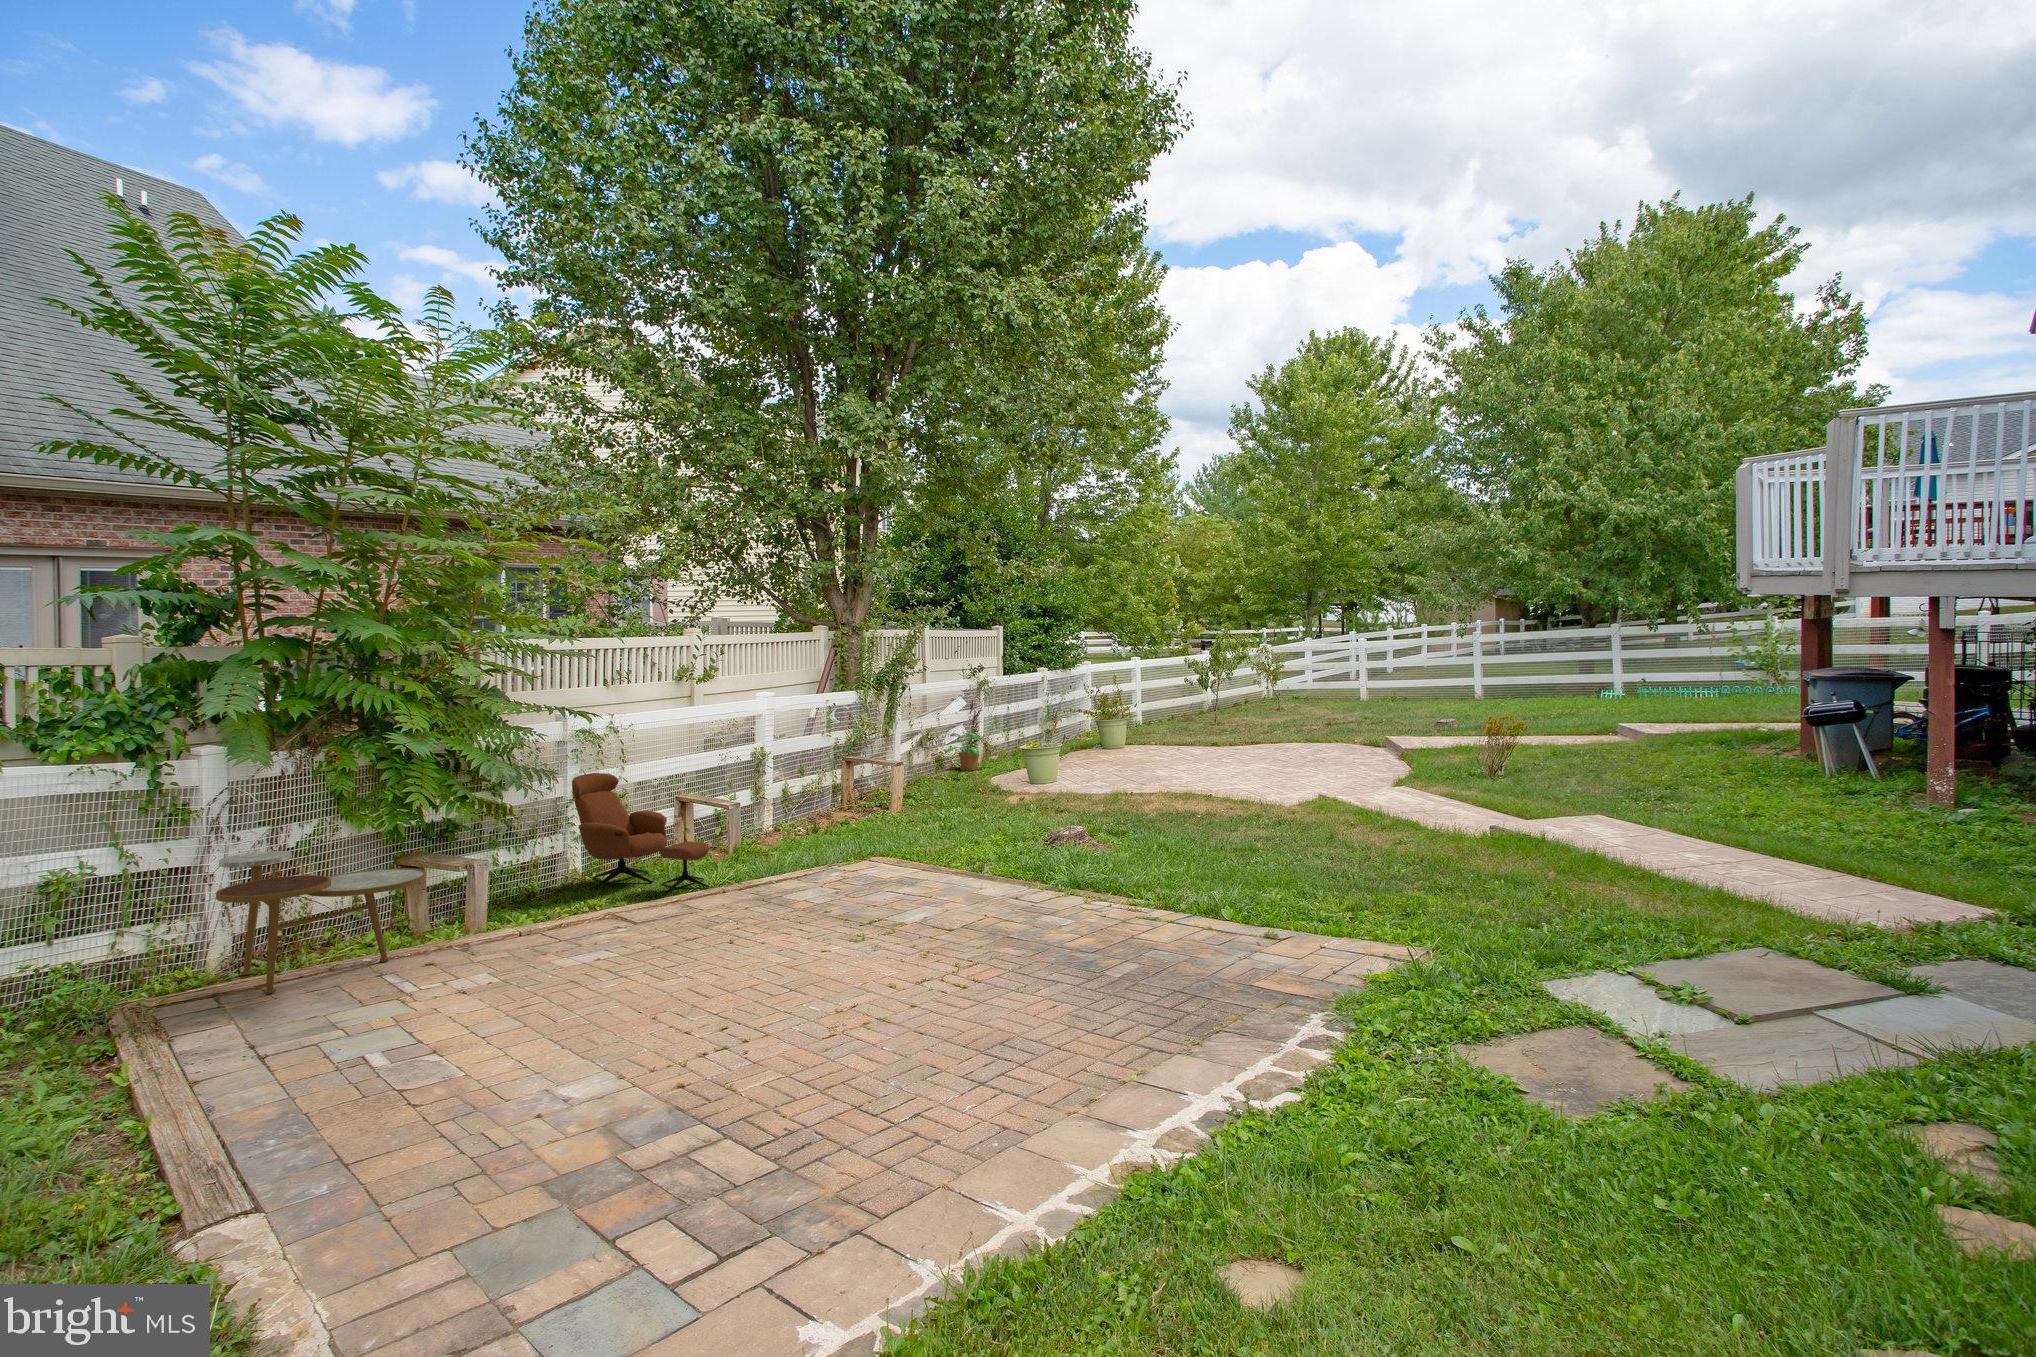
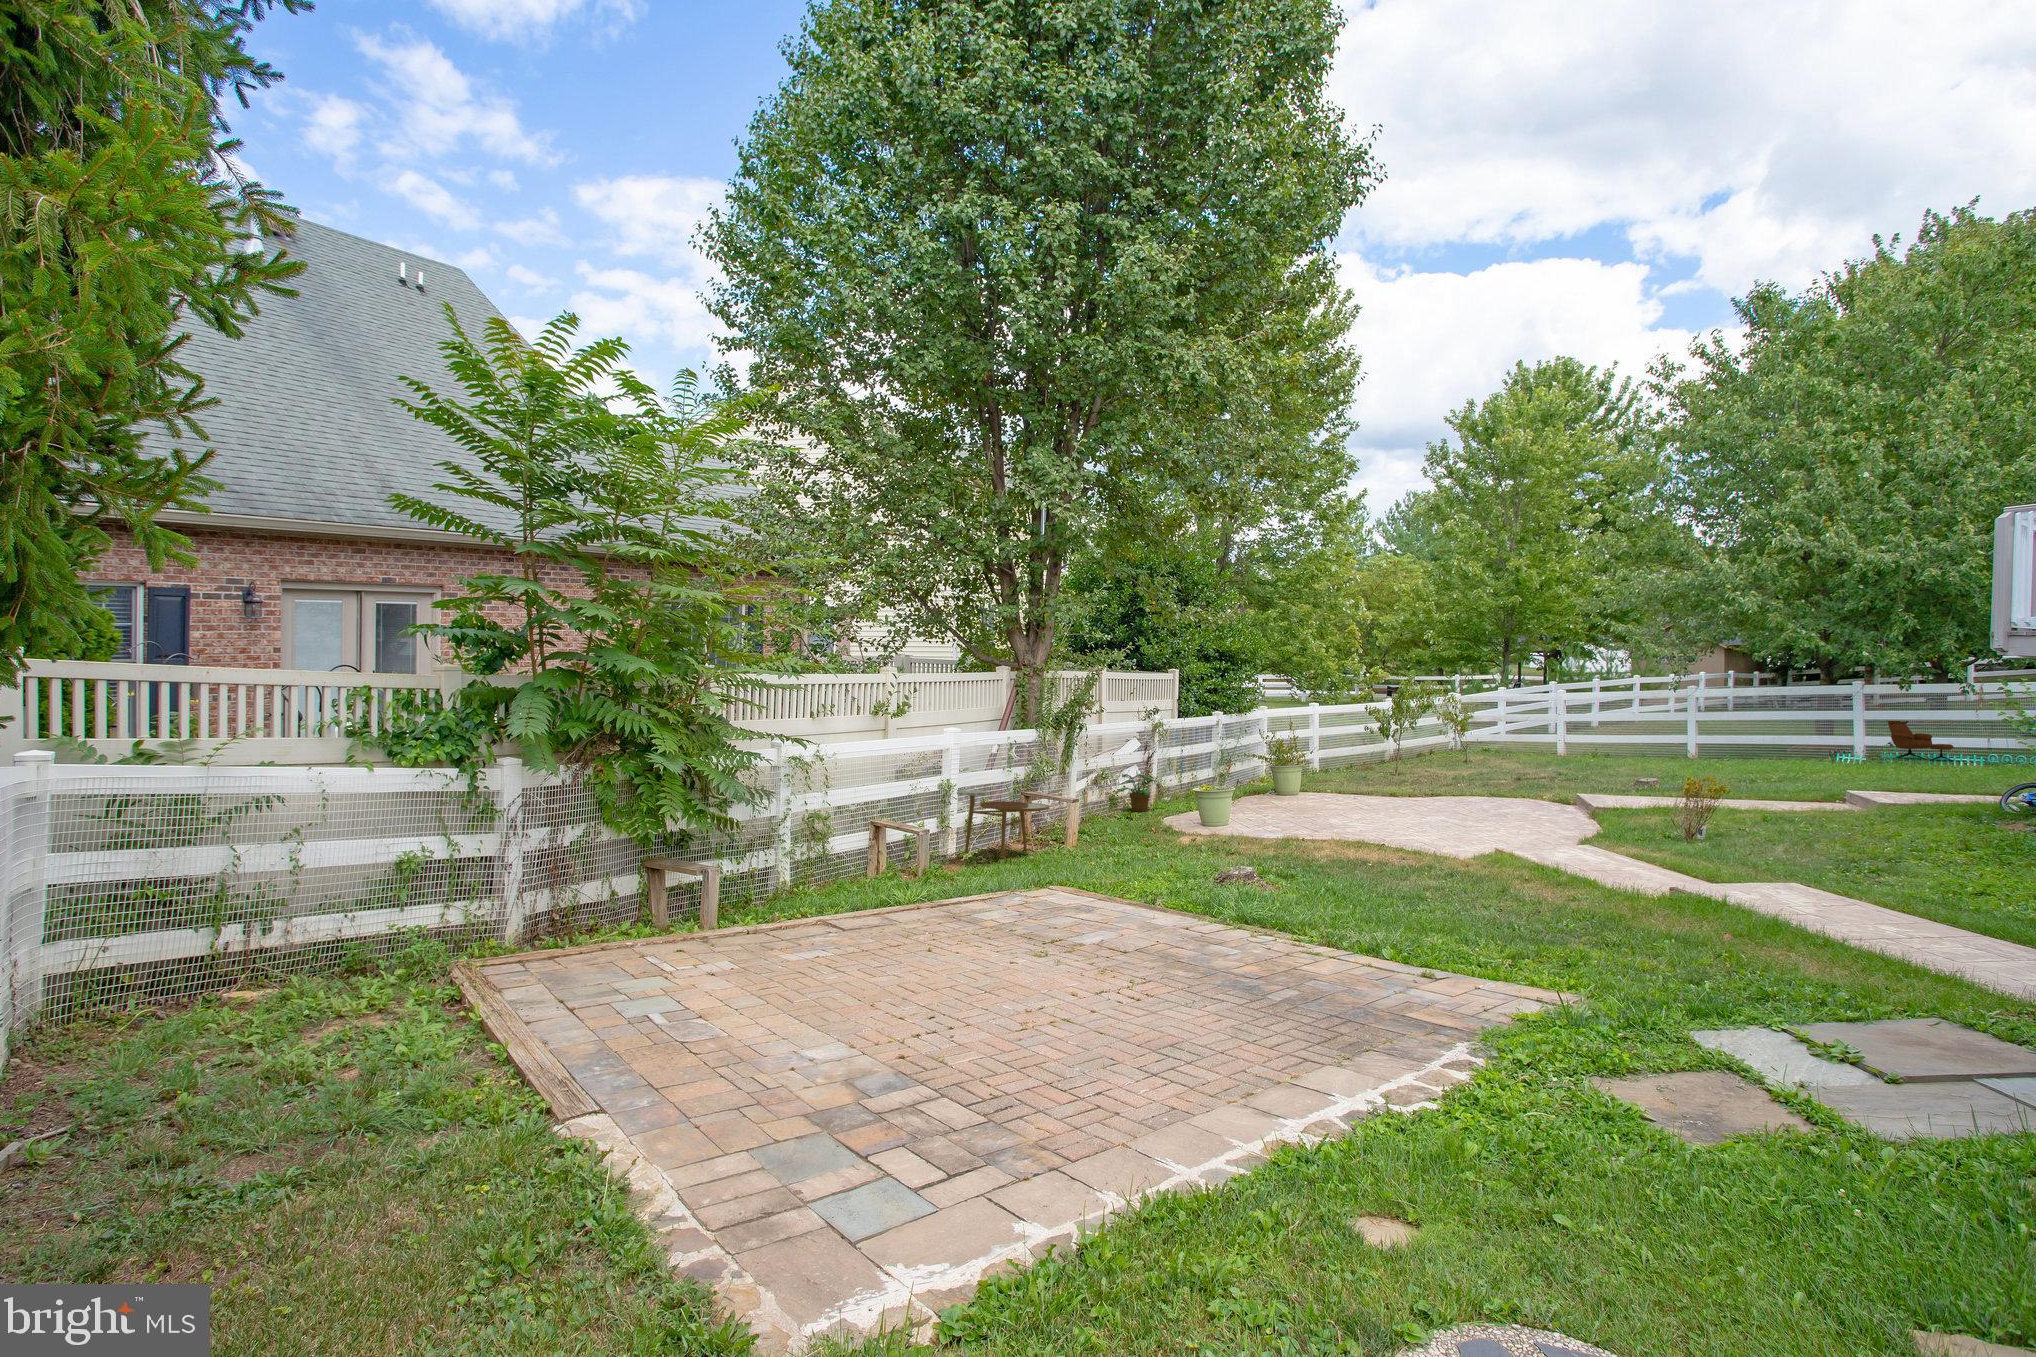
lounge chair: present [572,773,709,892] -> present [1888,721,1953,761]
side table: present [216,851,426,994] -> present [957,790,1049,859]

